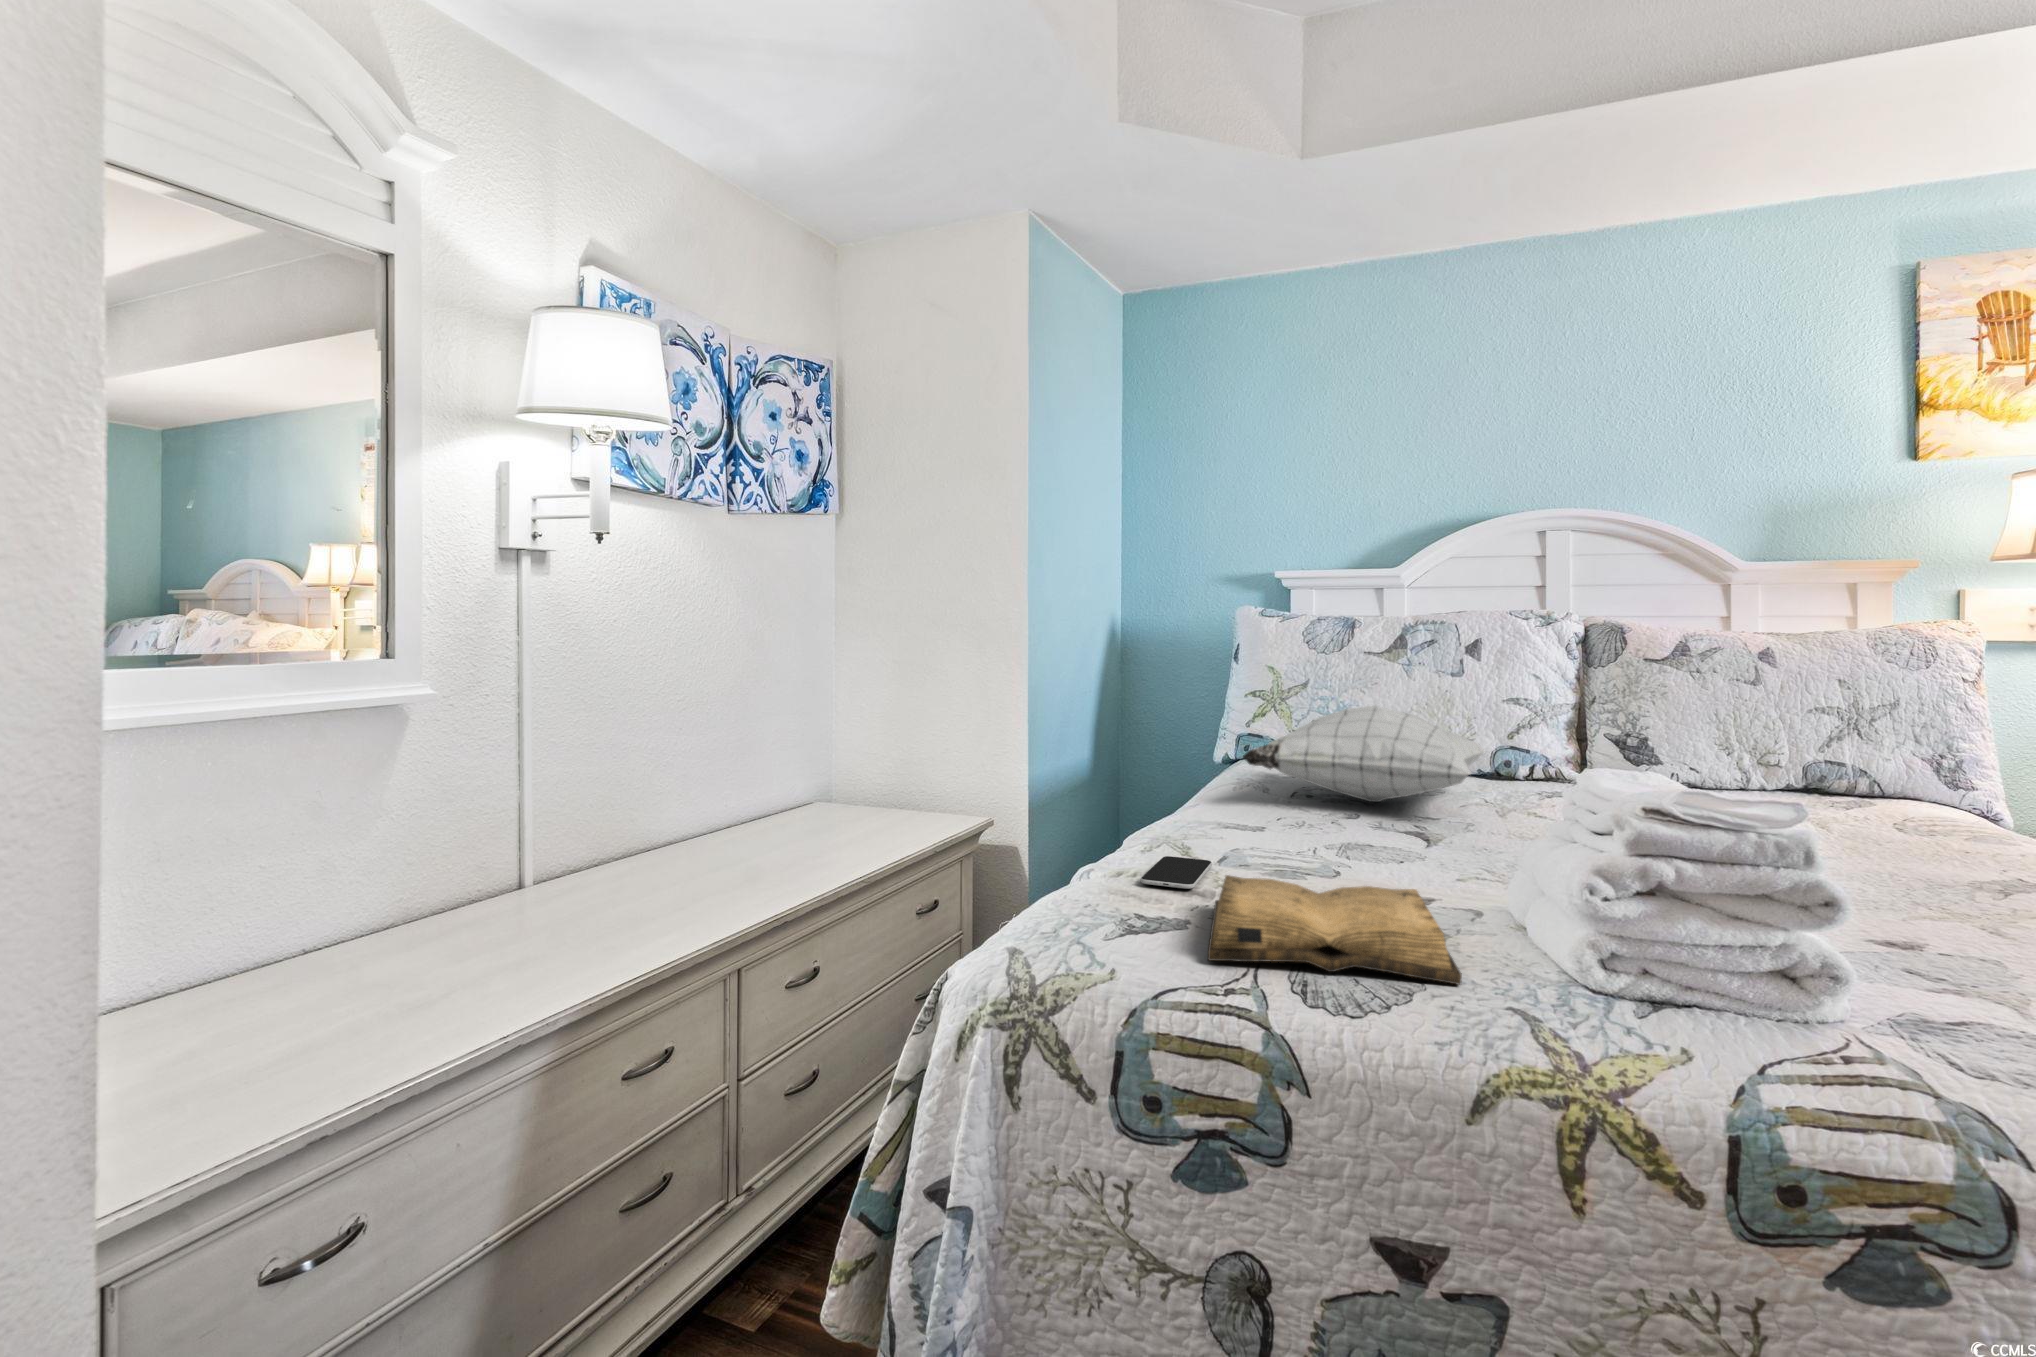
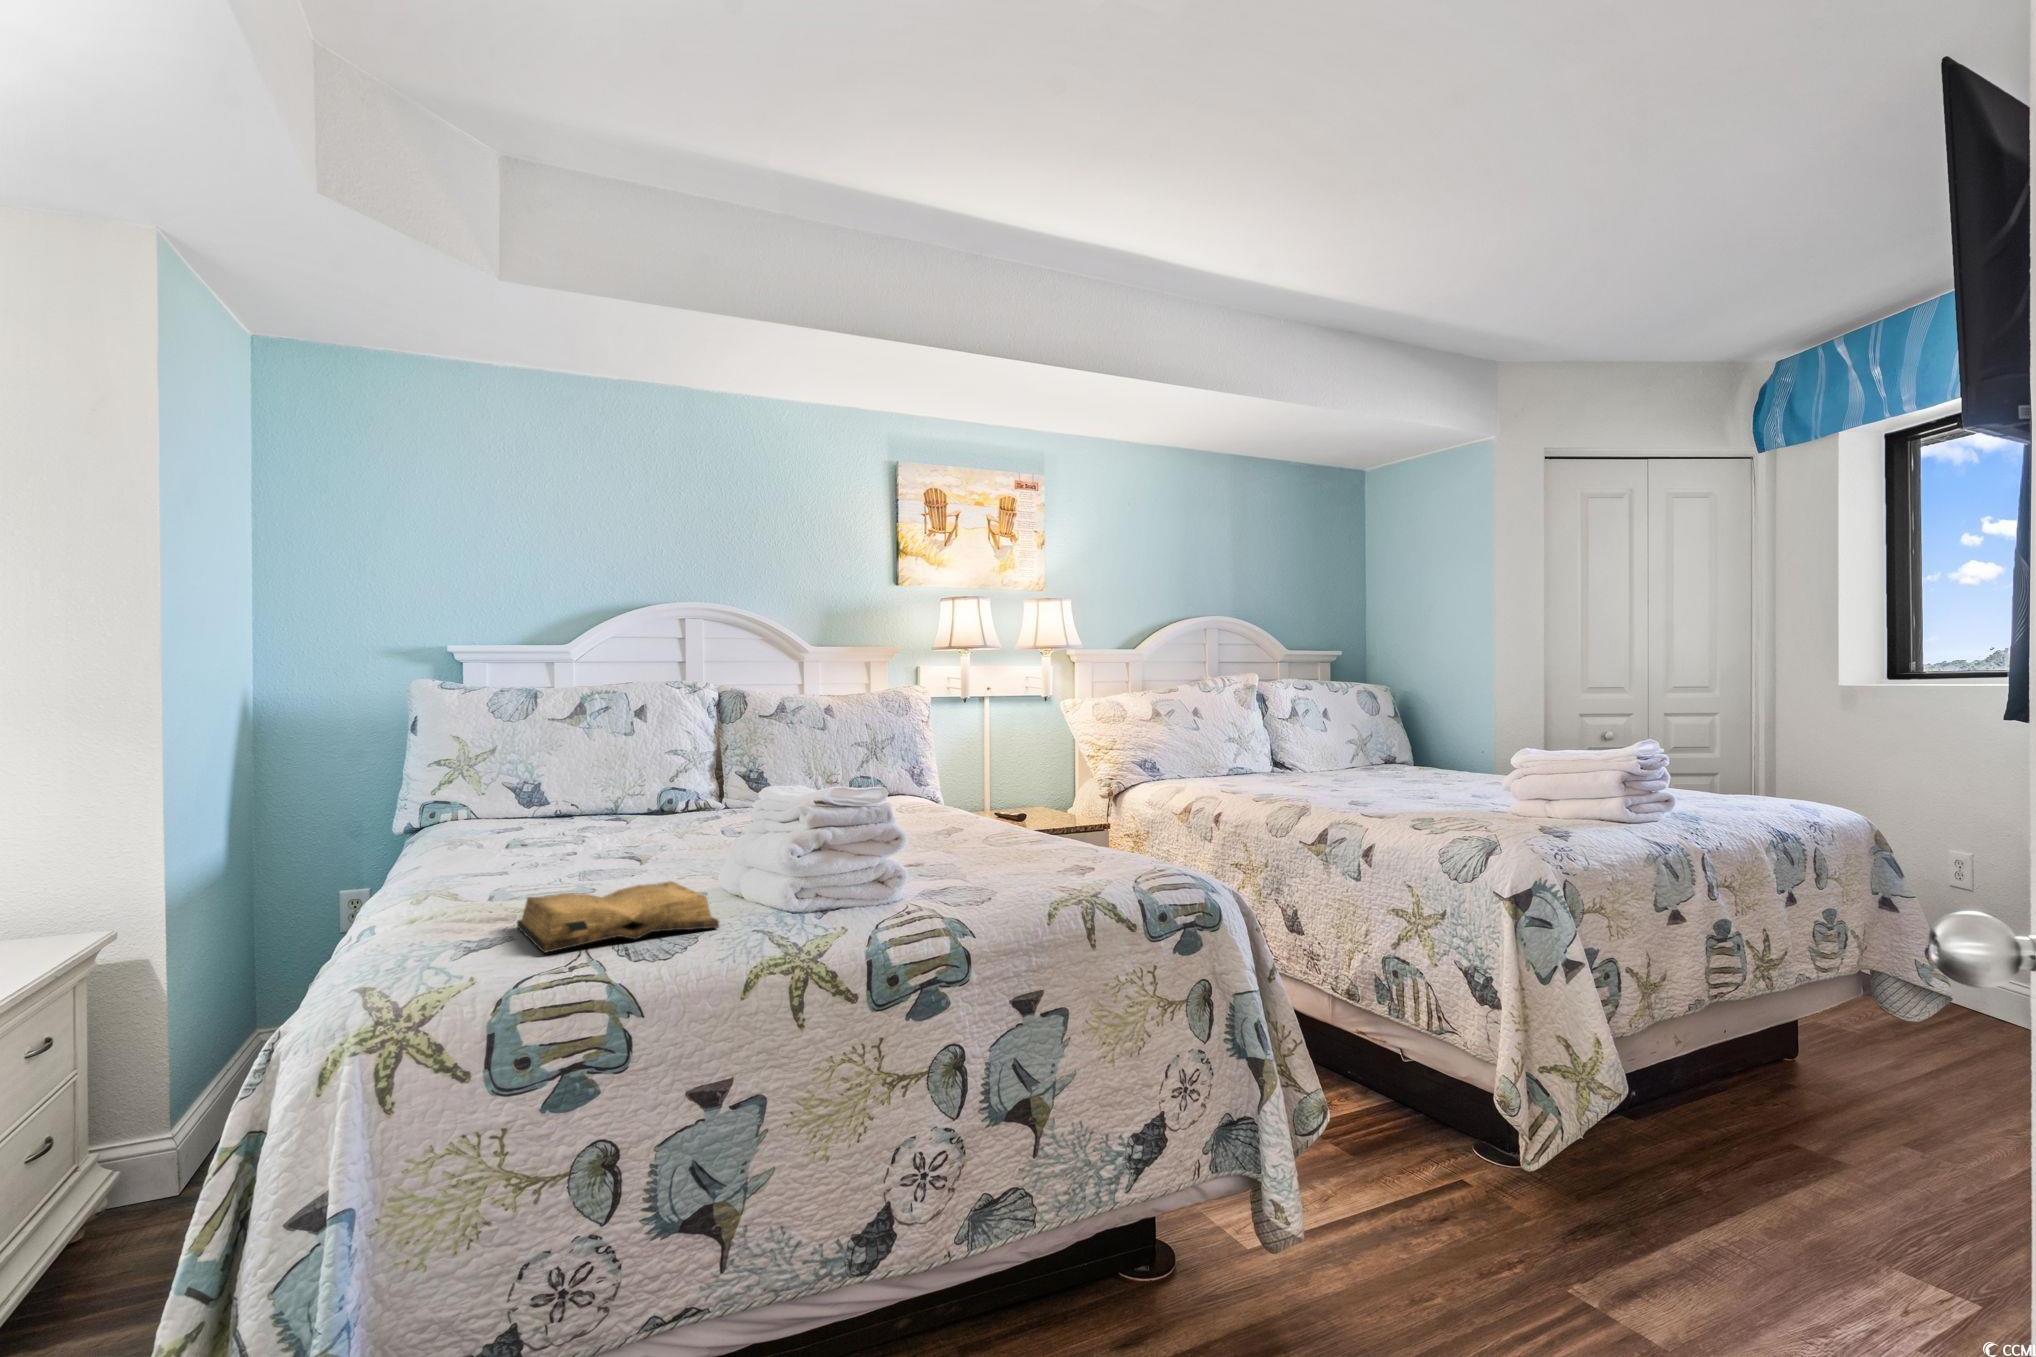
pillow: present [1243,706,1484,802] -> none [469,762,669,843]
smartphone: present [1141,856,1212,889] -> none [434,900,487,925]

